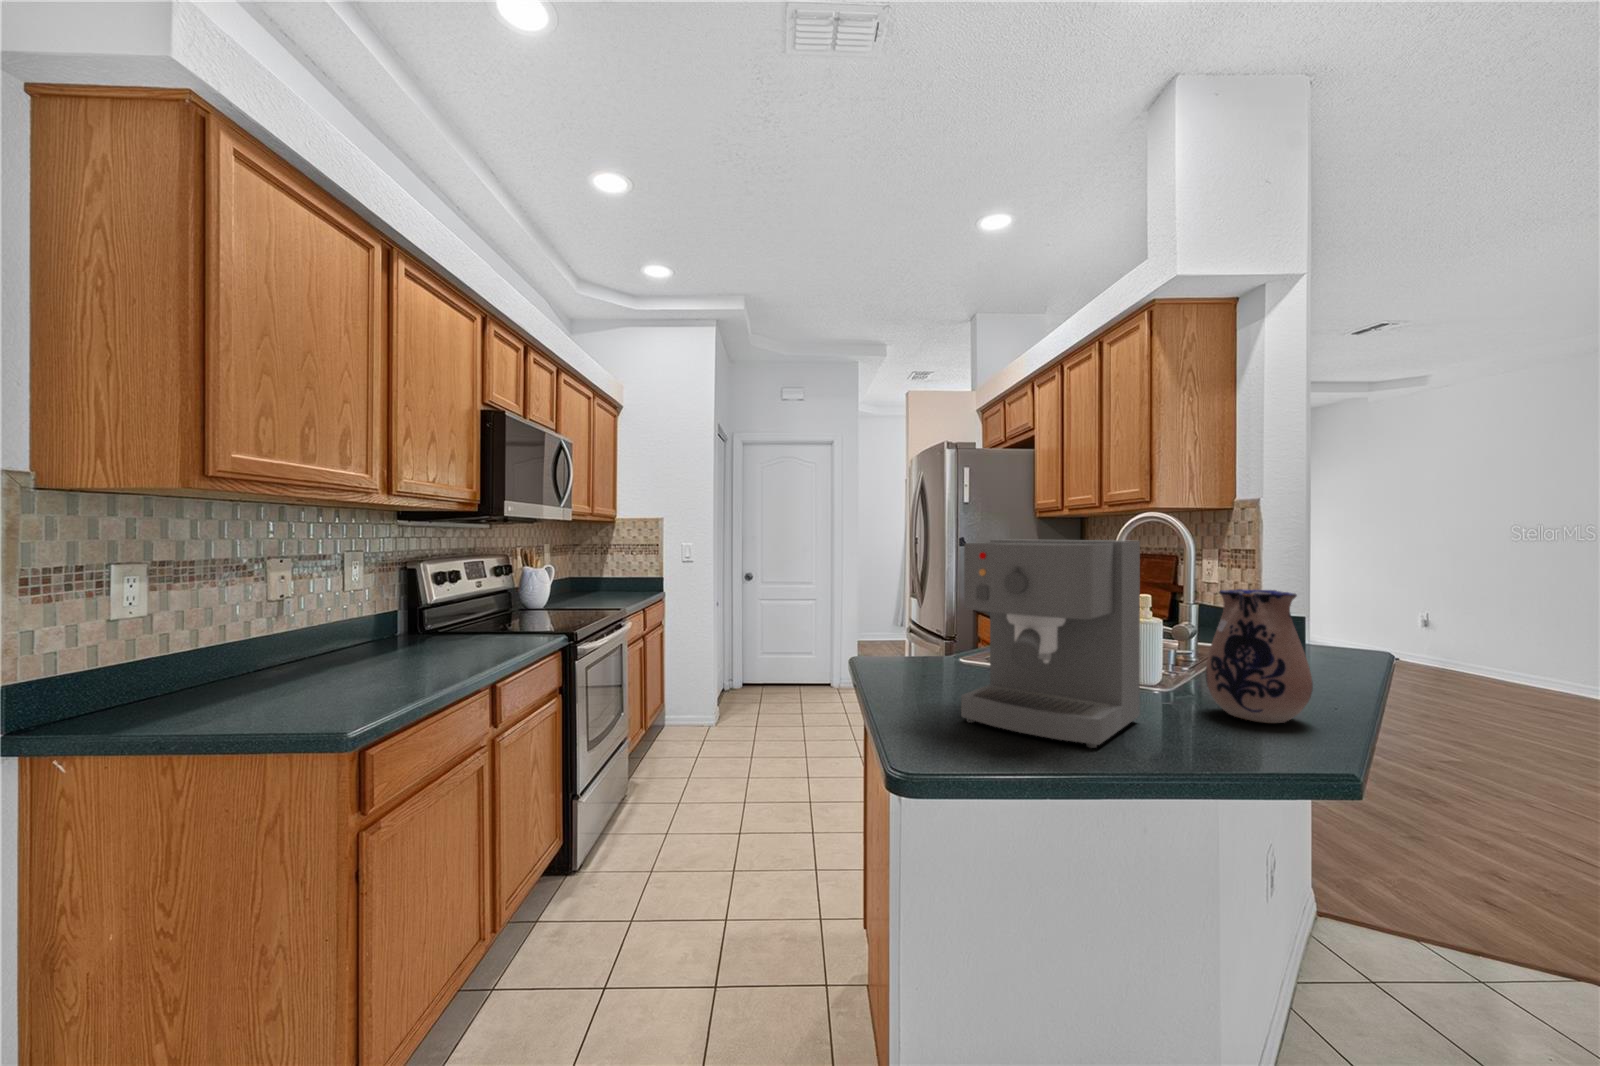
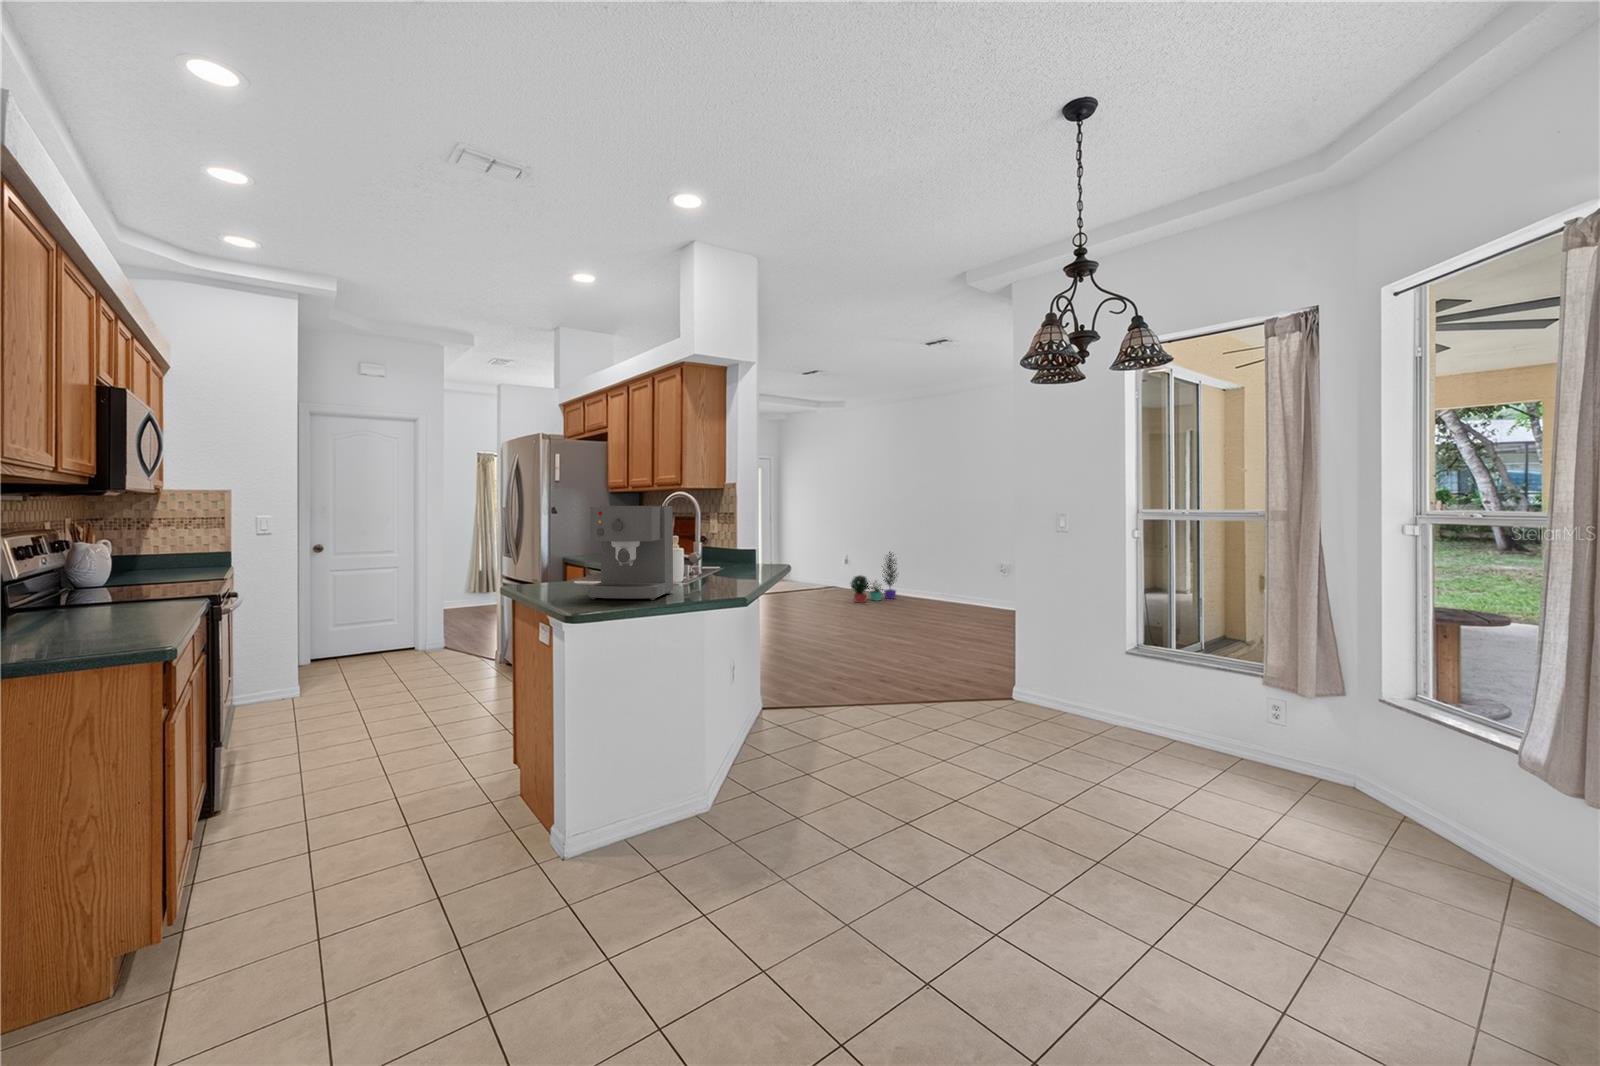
ceramic pitcher: present [1206,589,1313,723] -> none [702,529,743,589]
potted plant: none [1442,610,1557,693] -> present [851,552,897,603]

